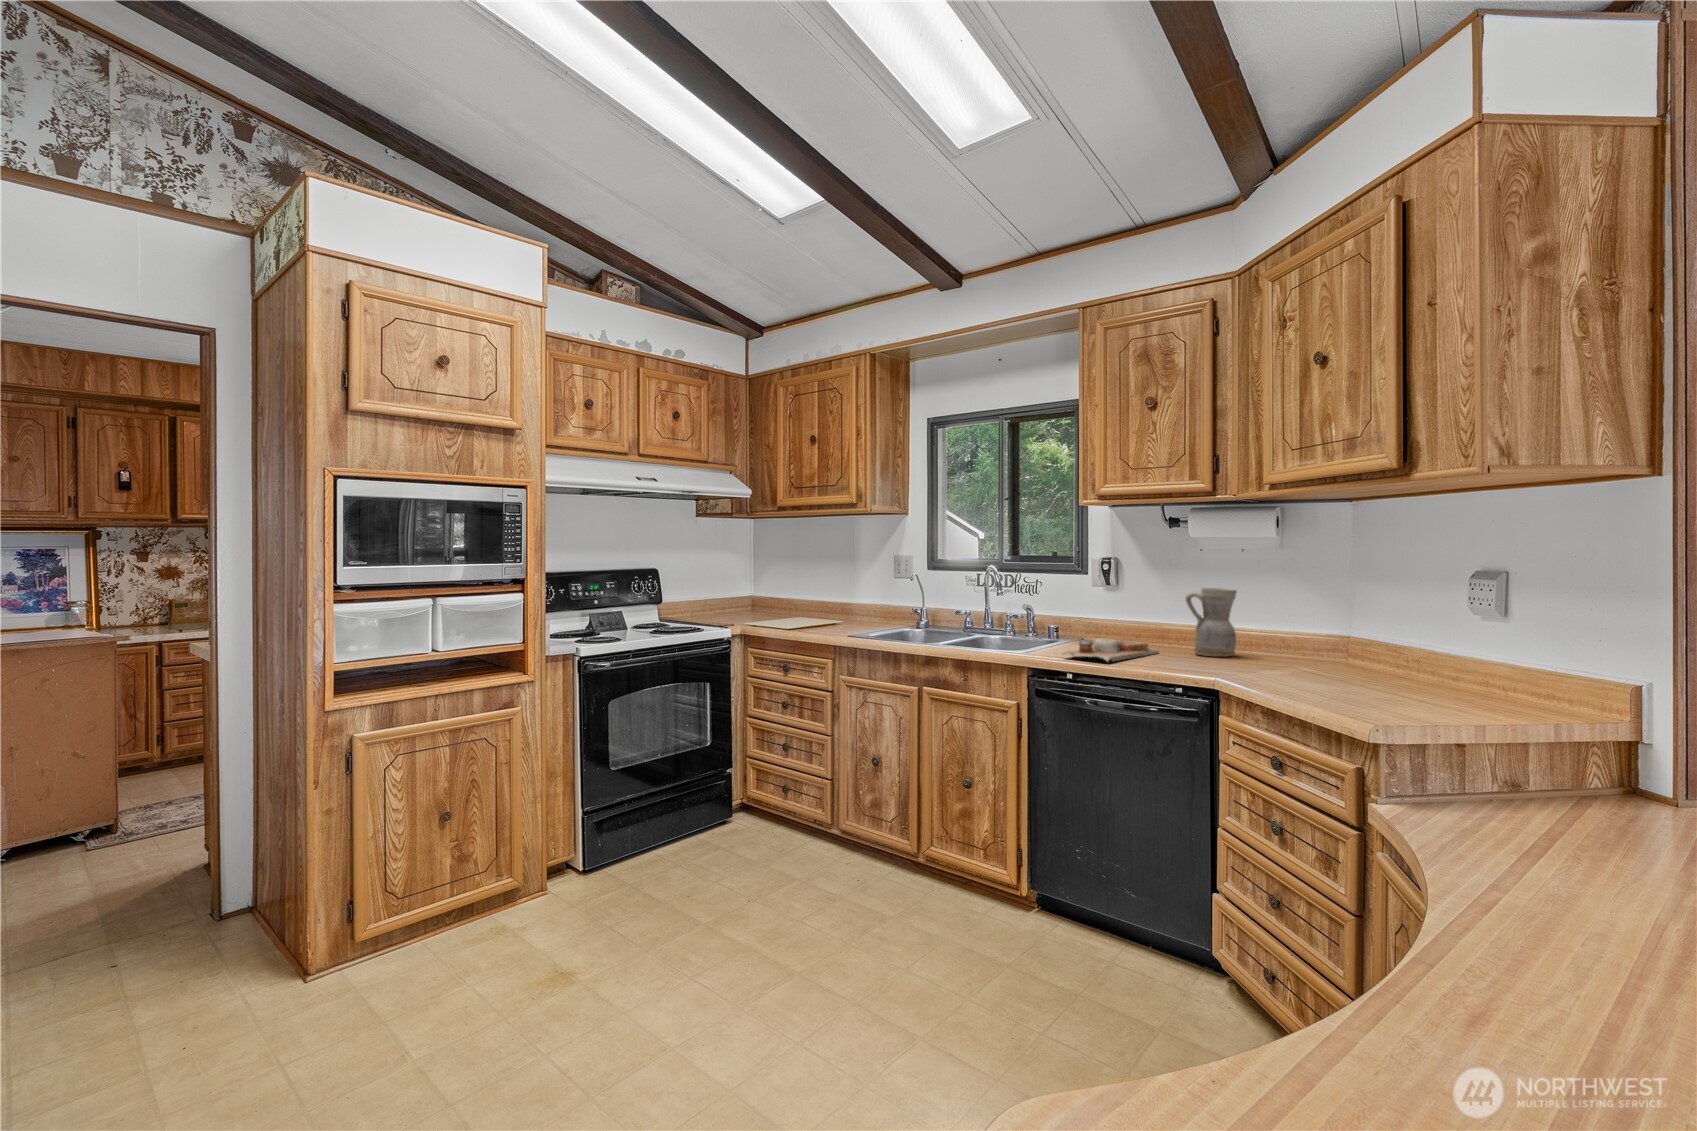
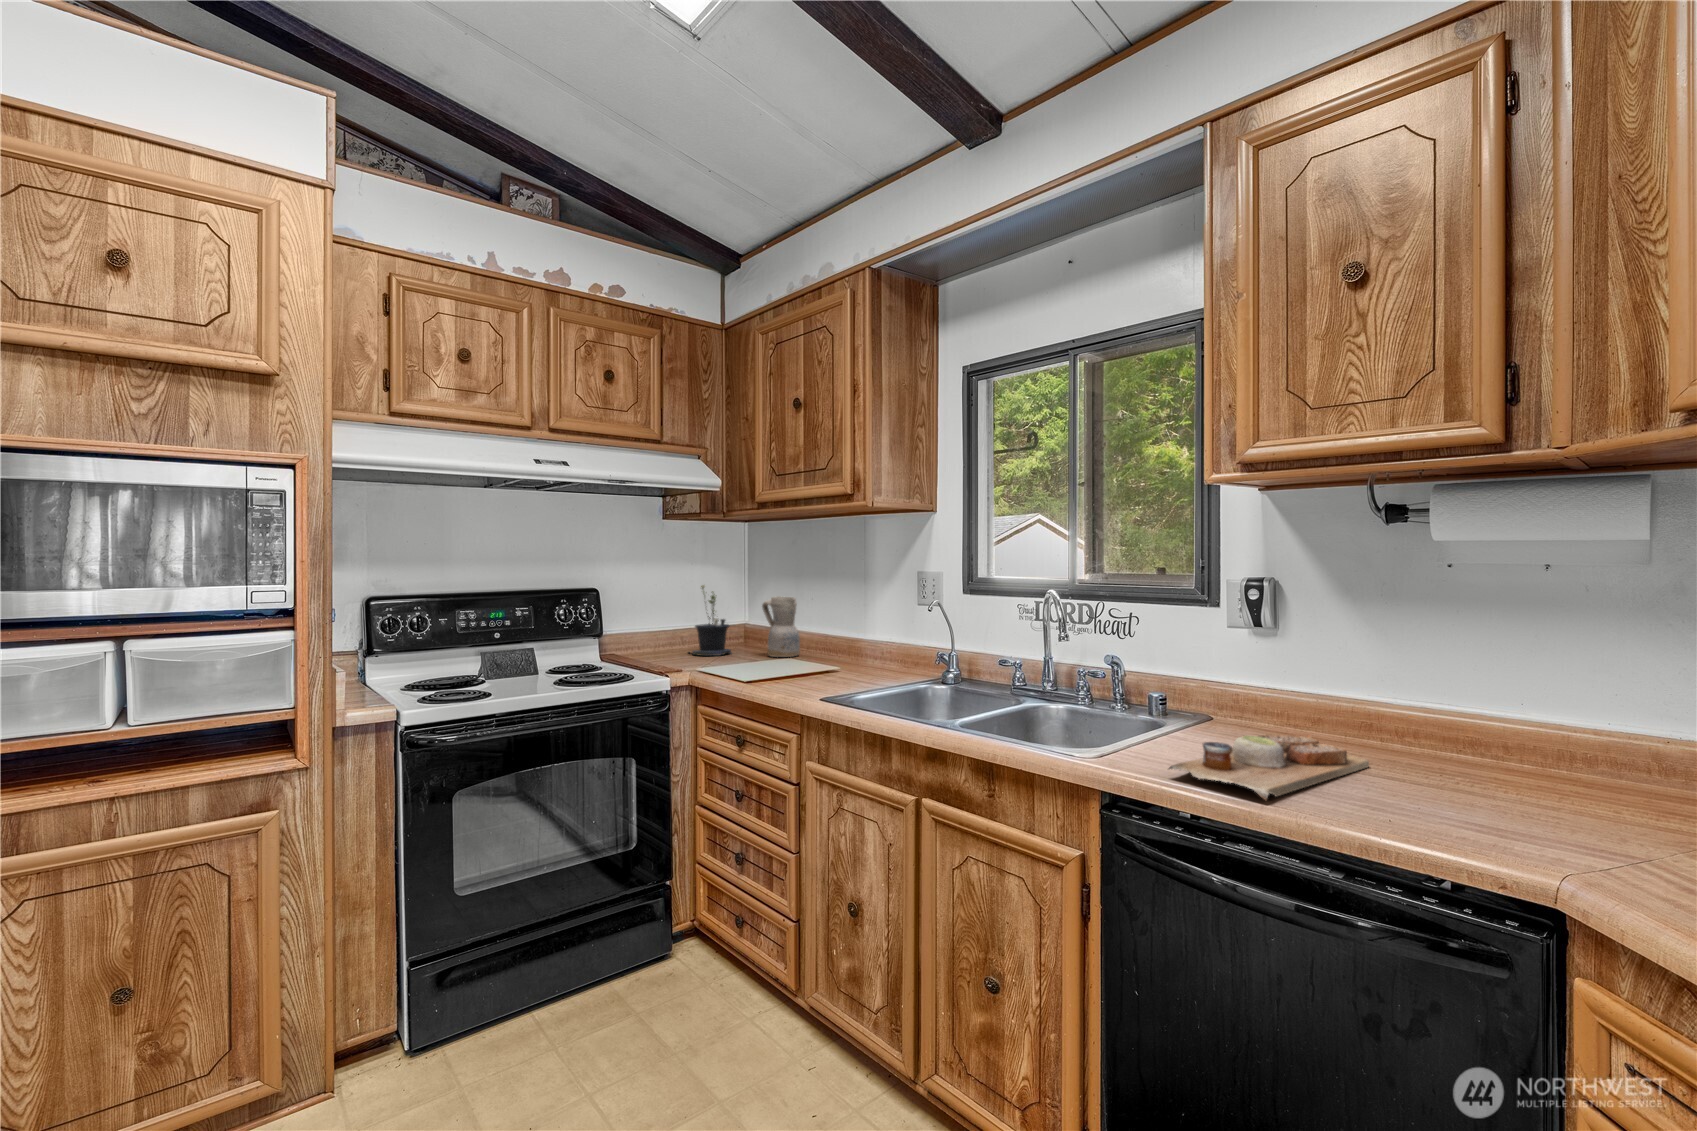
potted plant: none [713,567,748,619] -> present [692,585,732,656]
ceramic pitcher: present [1186,588,1237,656] -> present [762,596,800,657]

